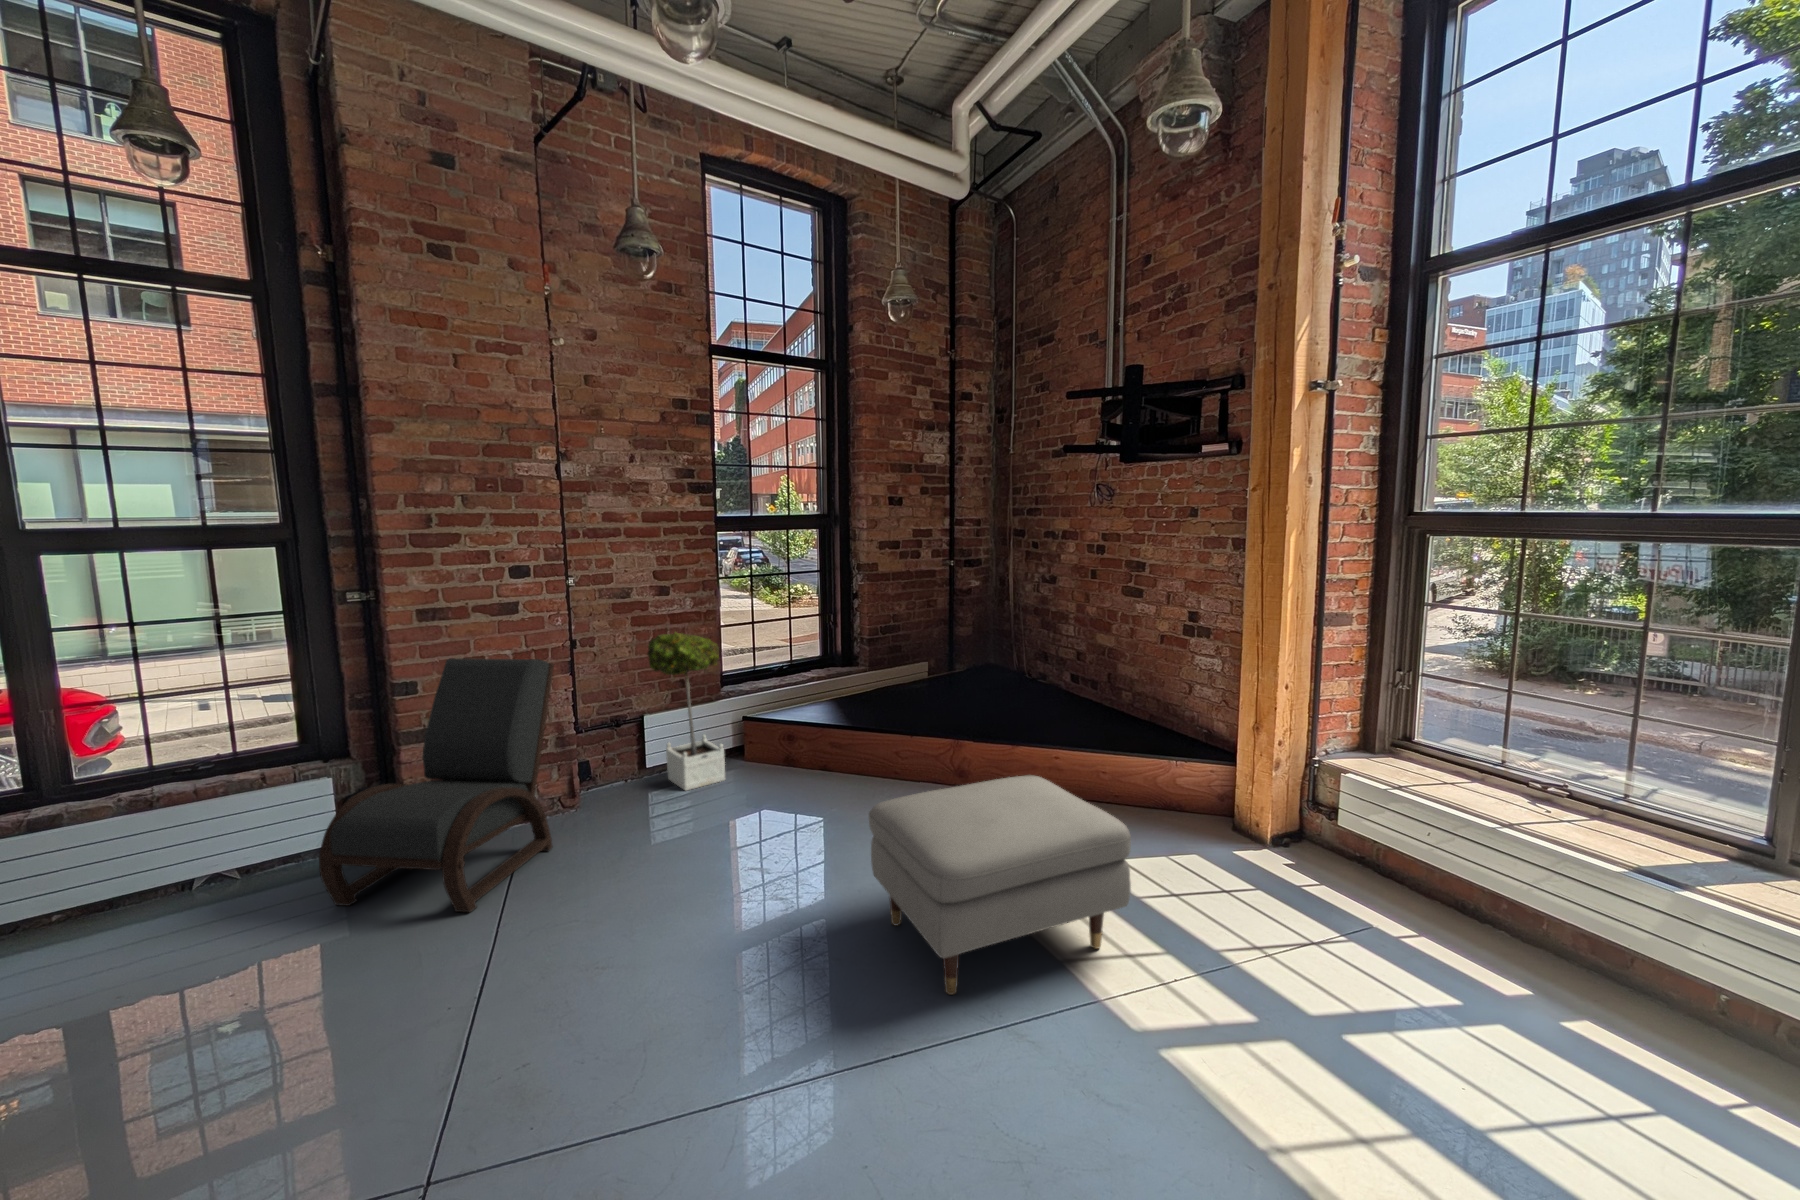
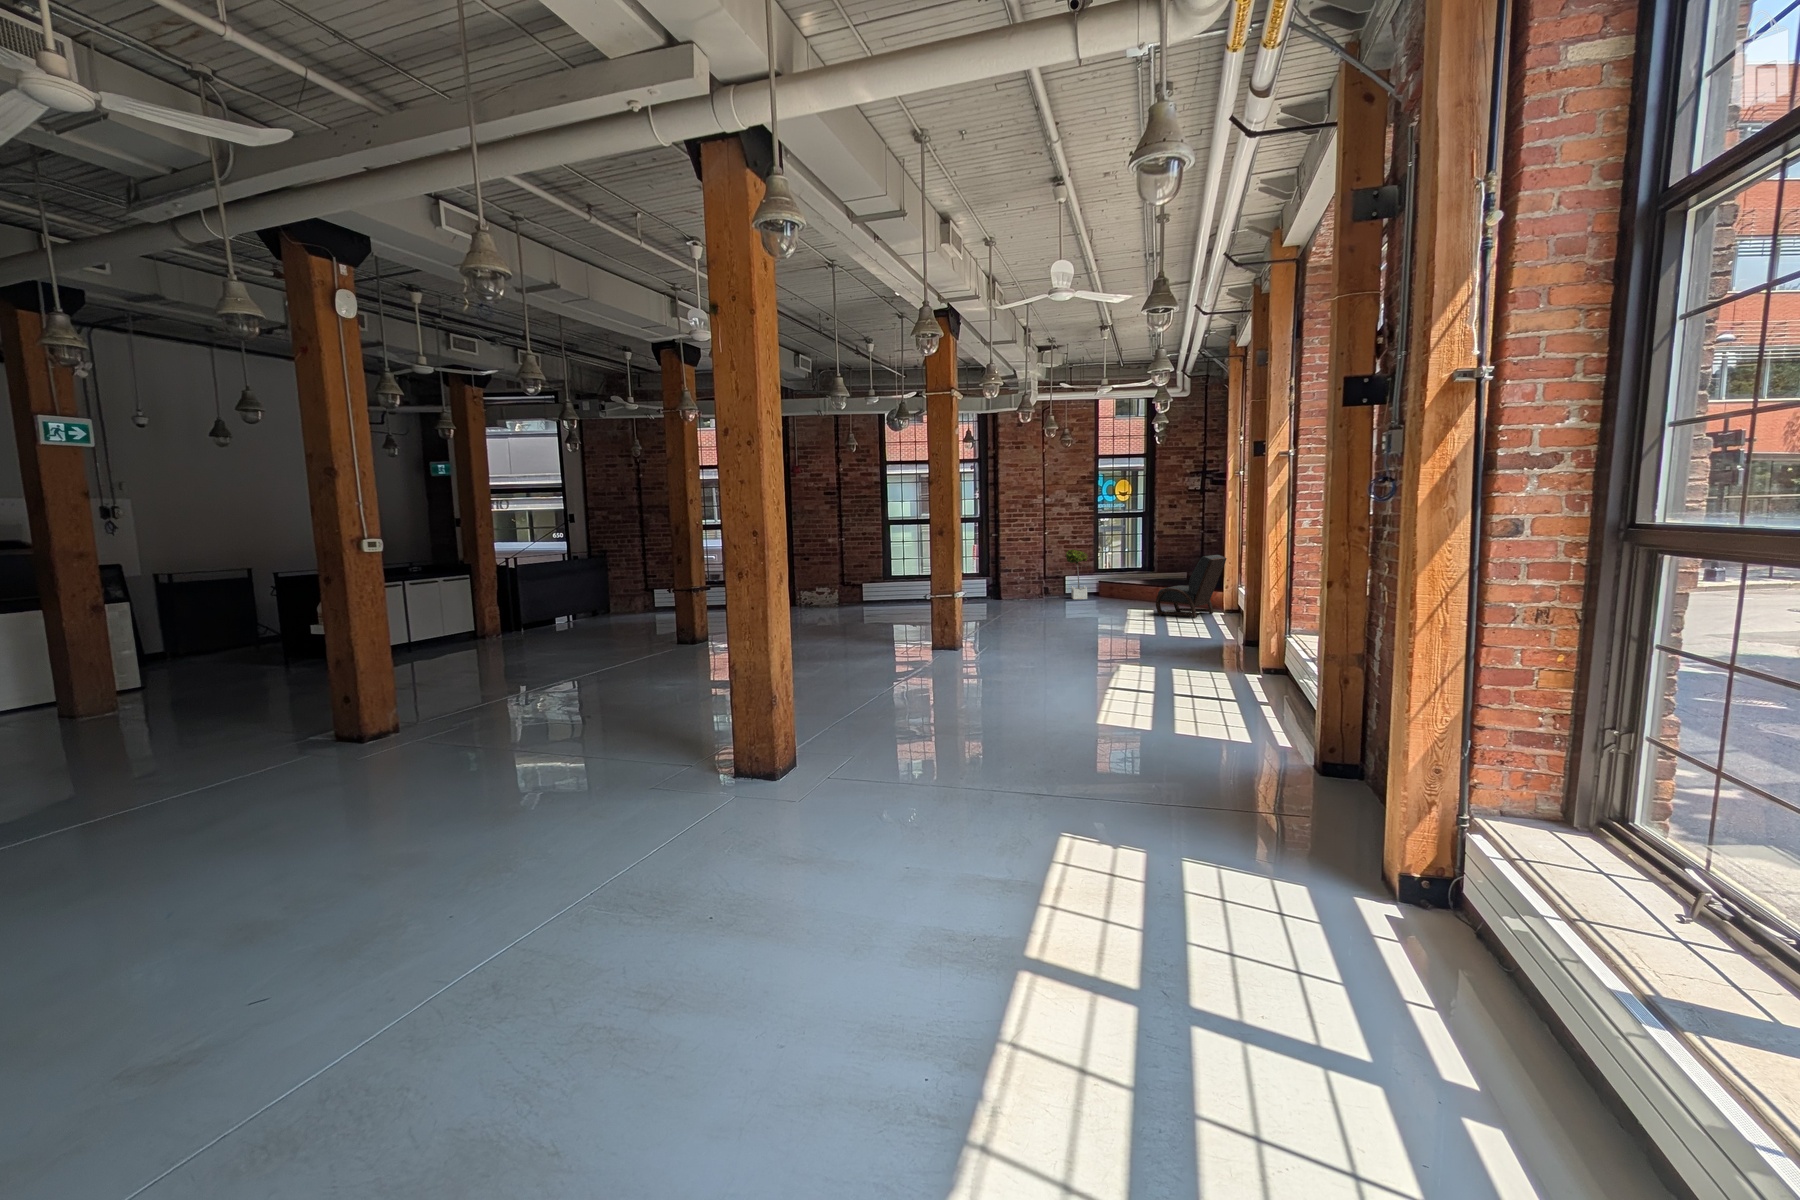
lounge chair: present [319,658,554,912] -> present [1156,555,1227,618]
ottoman: present [869,775,1131,995] -> none [1084,580,1139,616]

